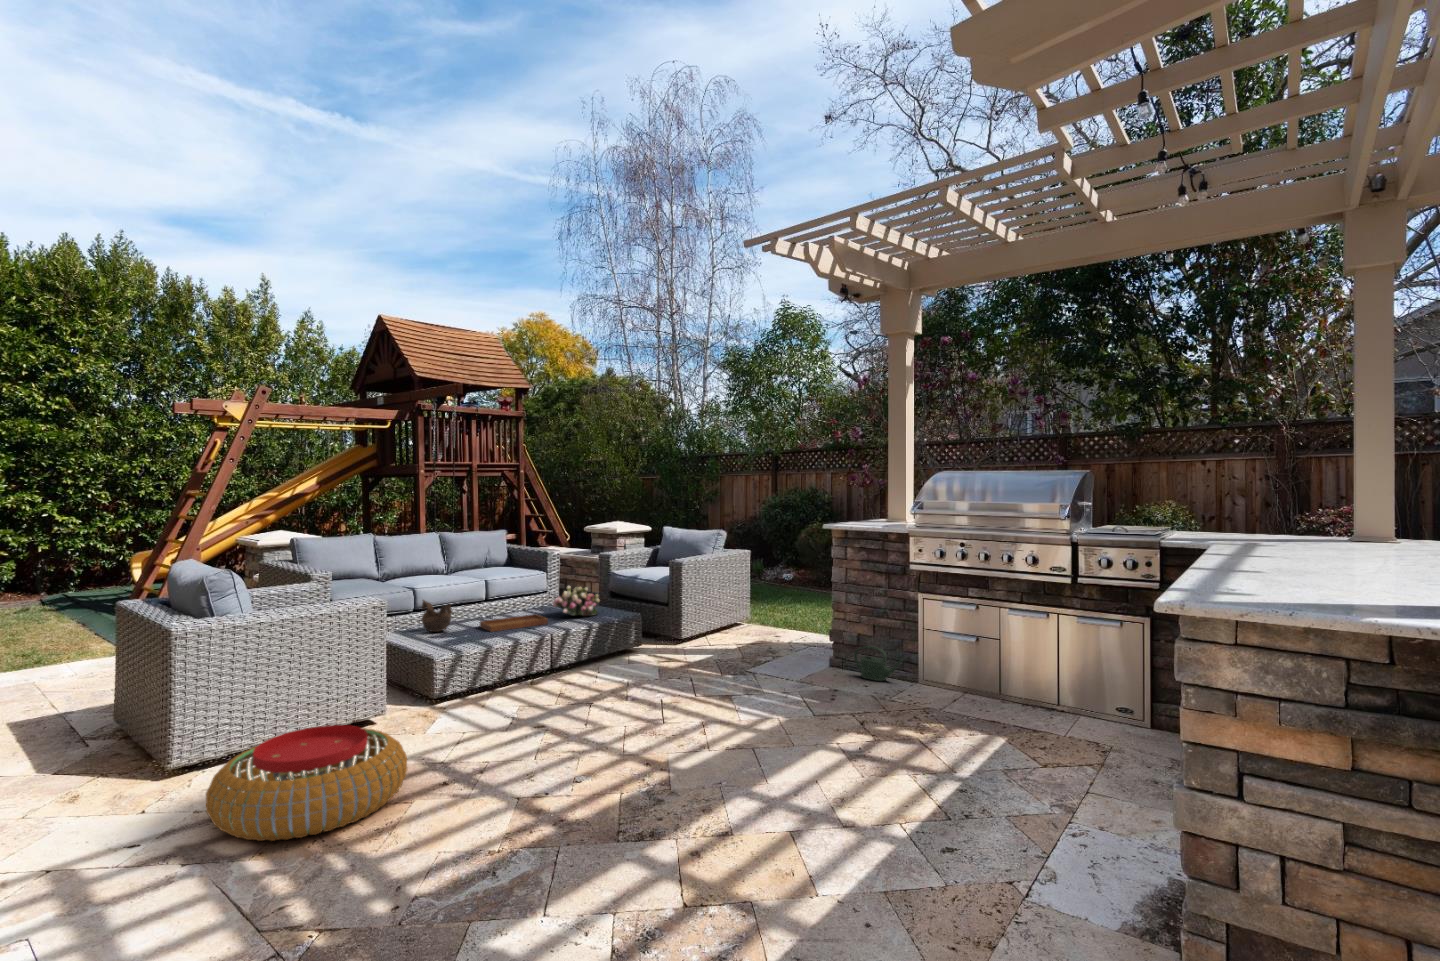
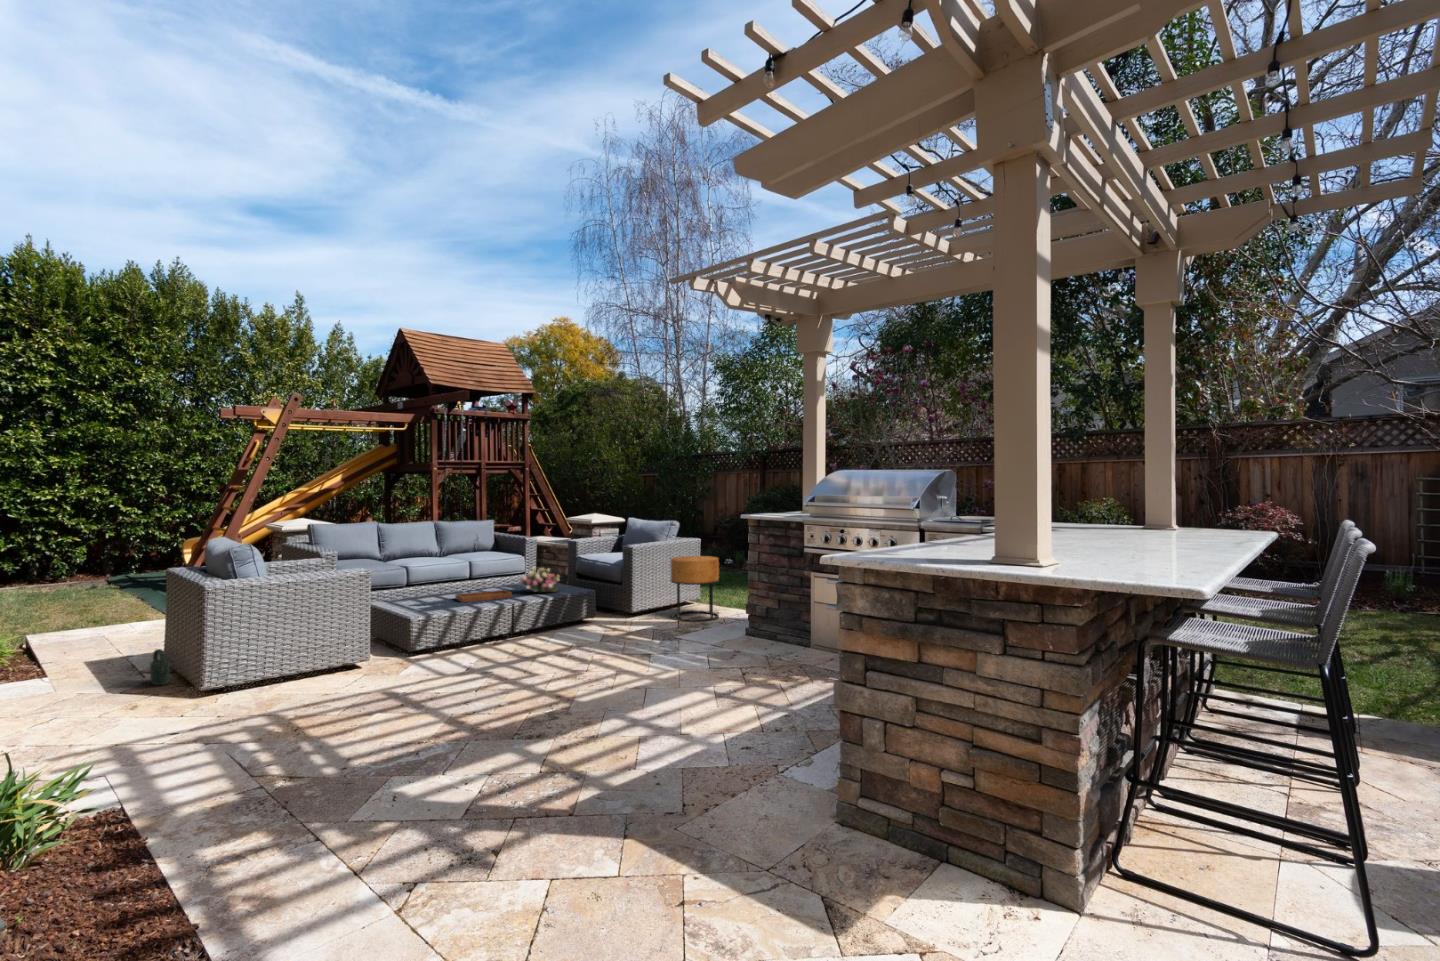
side table: none [720,568,776,645] -> present [671,556,719,622]
decorative bowl: present [421,600,452,632] -> none [407,575,432,602]
watering can: present [854,646,903,681] -> present [150,649,170,685]
pouf: present [206,725,407,841] -> none [223,658,371,731]

